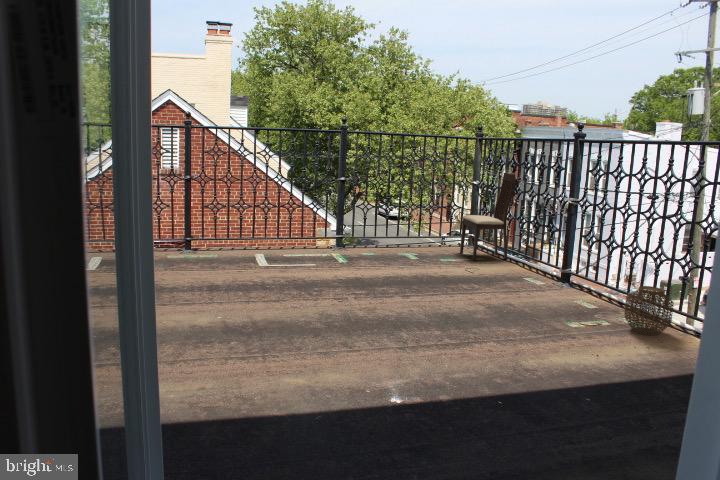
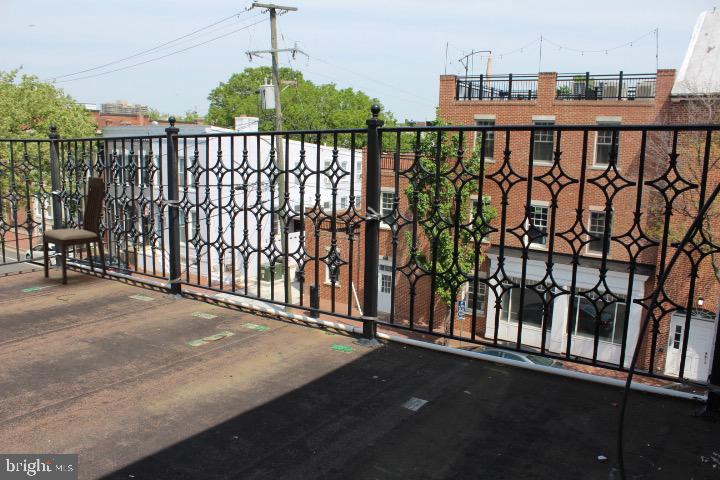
woven basket: present [624,286,674,336] -> none [247,286,291,337]

